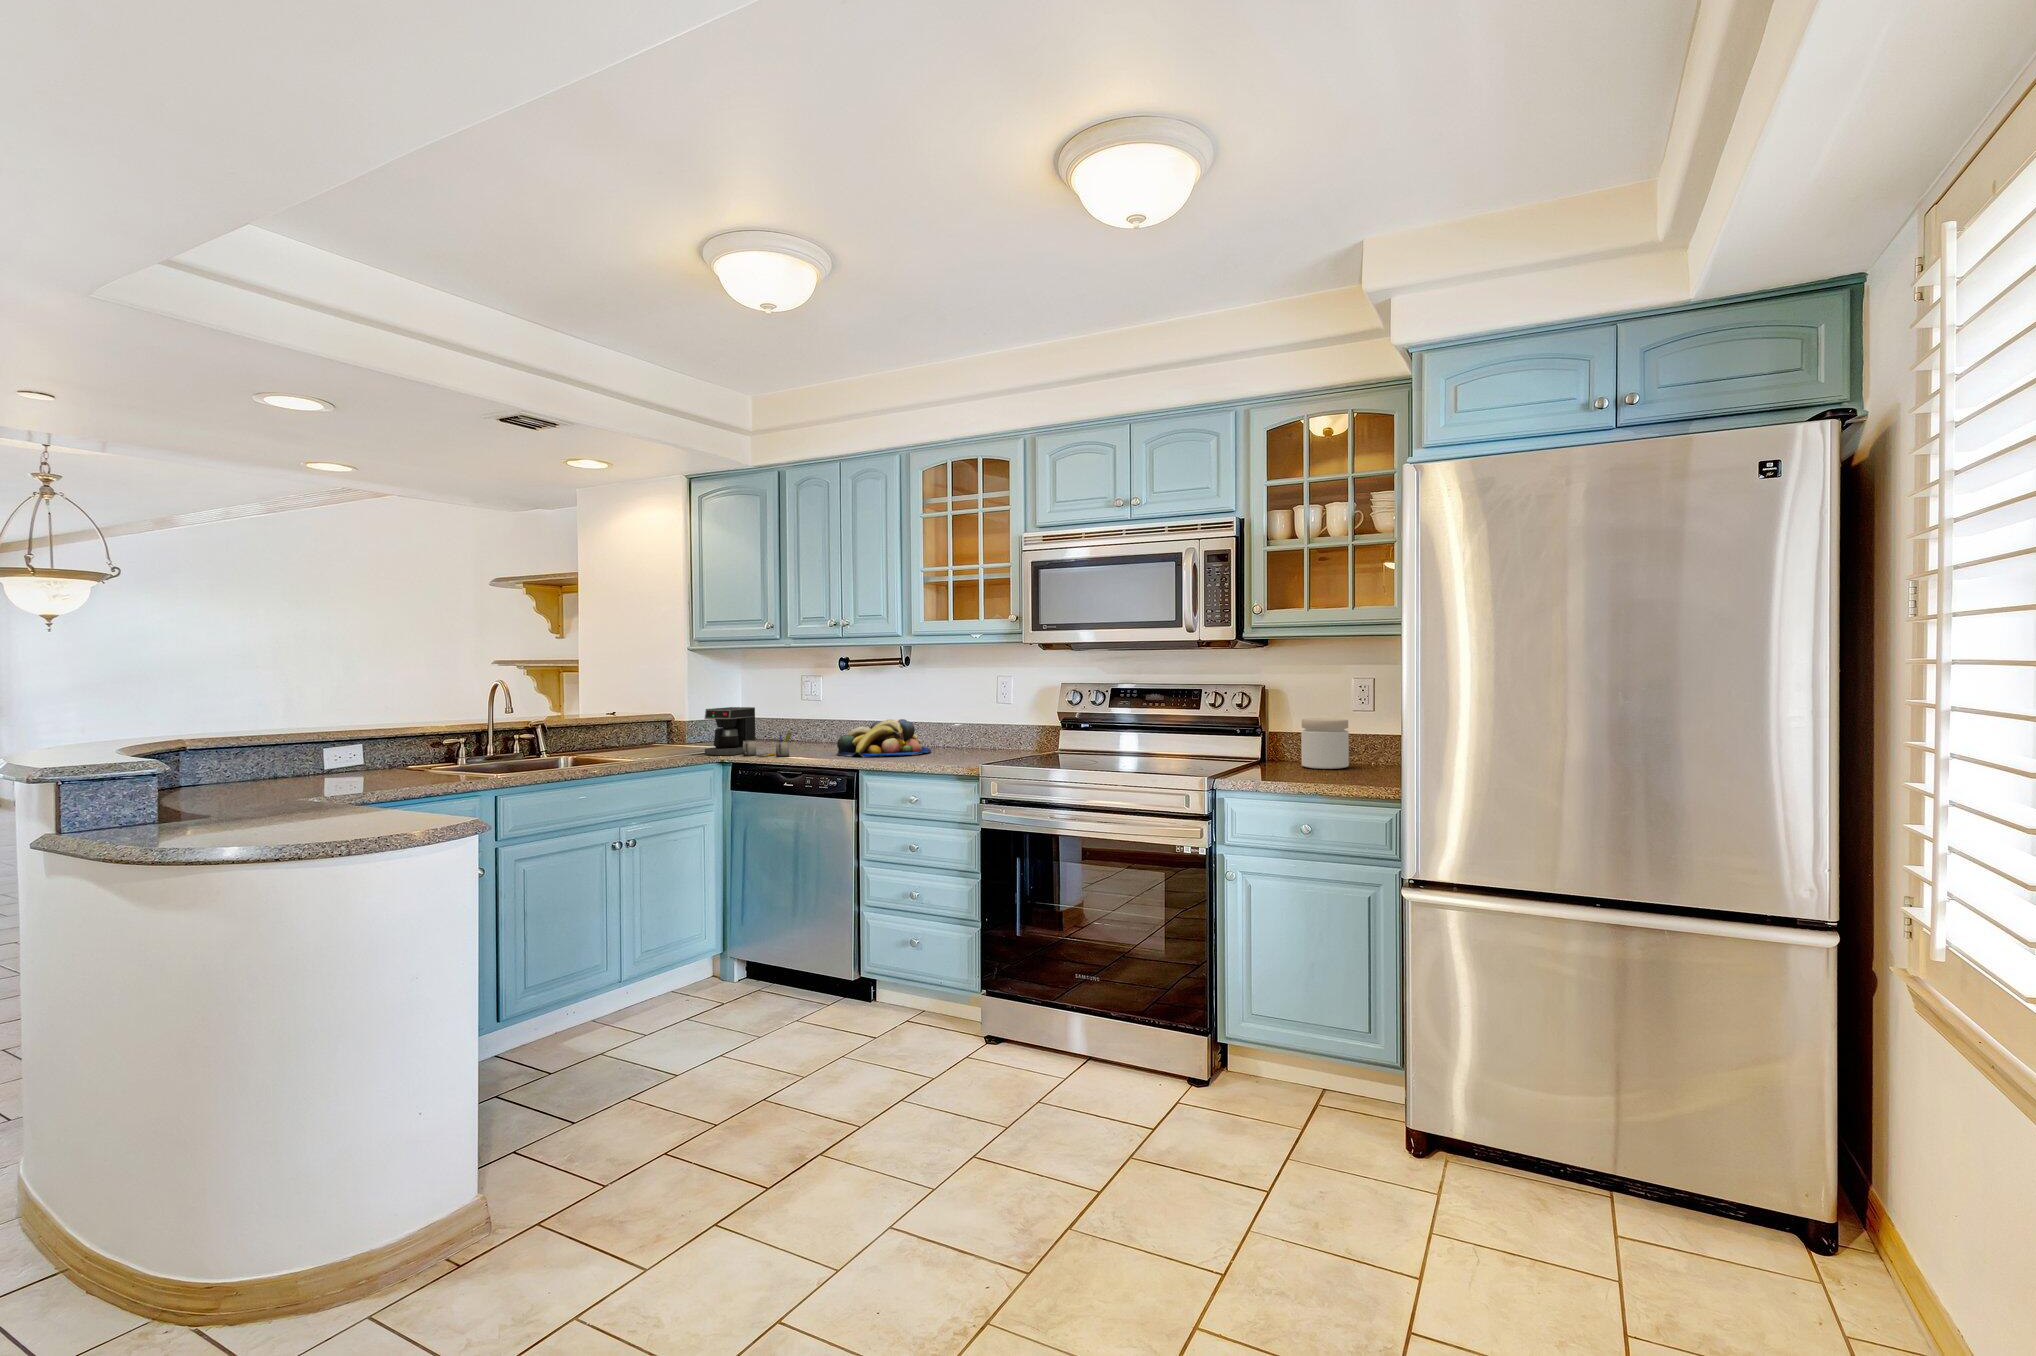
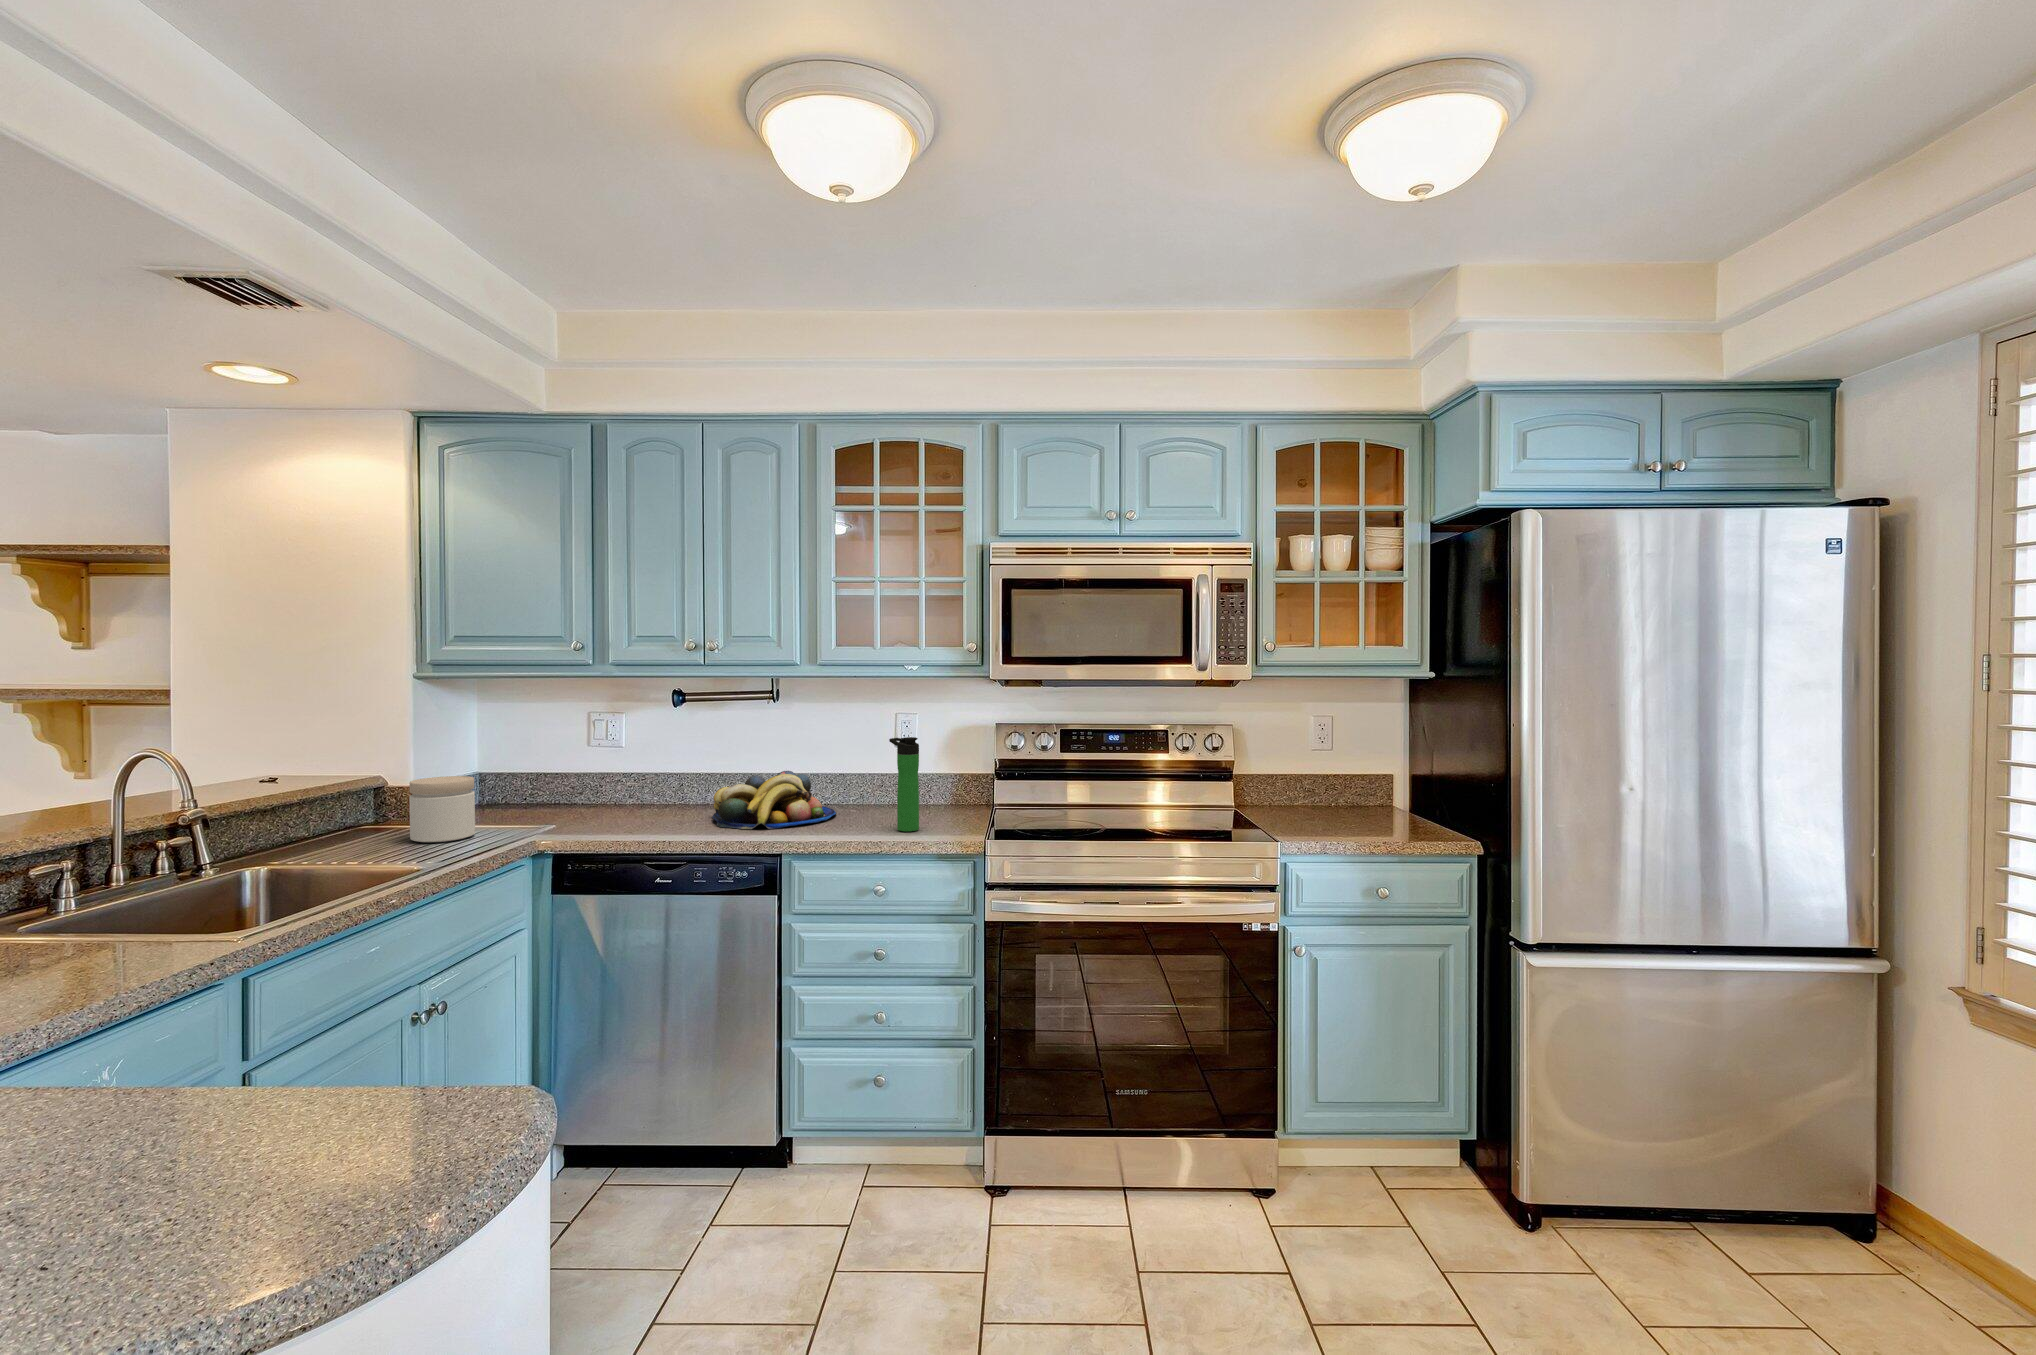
bottle: none [939,688,959,762] -> present [889,737,919,831]
coffee maker: present [705,707,792,757] -> none [511,765,660,842]
jar: present [1301,718,1349,769] -> present [409,776,475,842]

